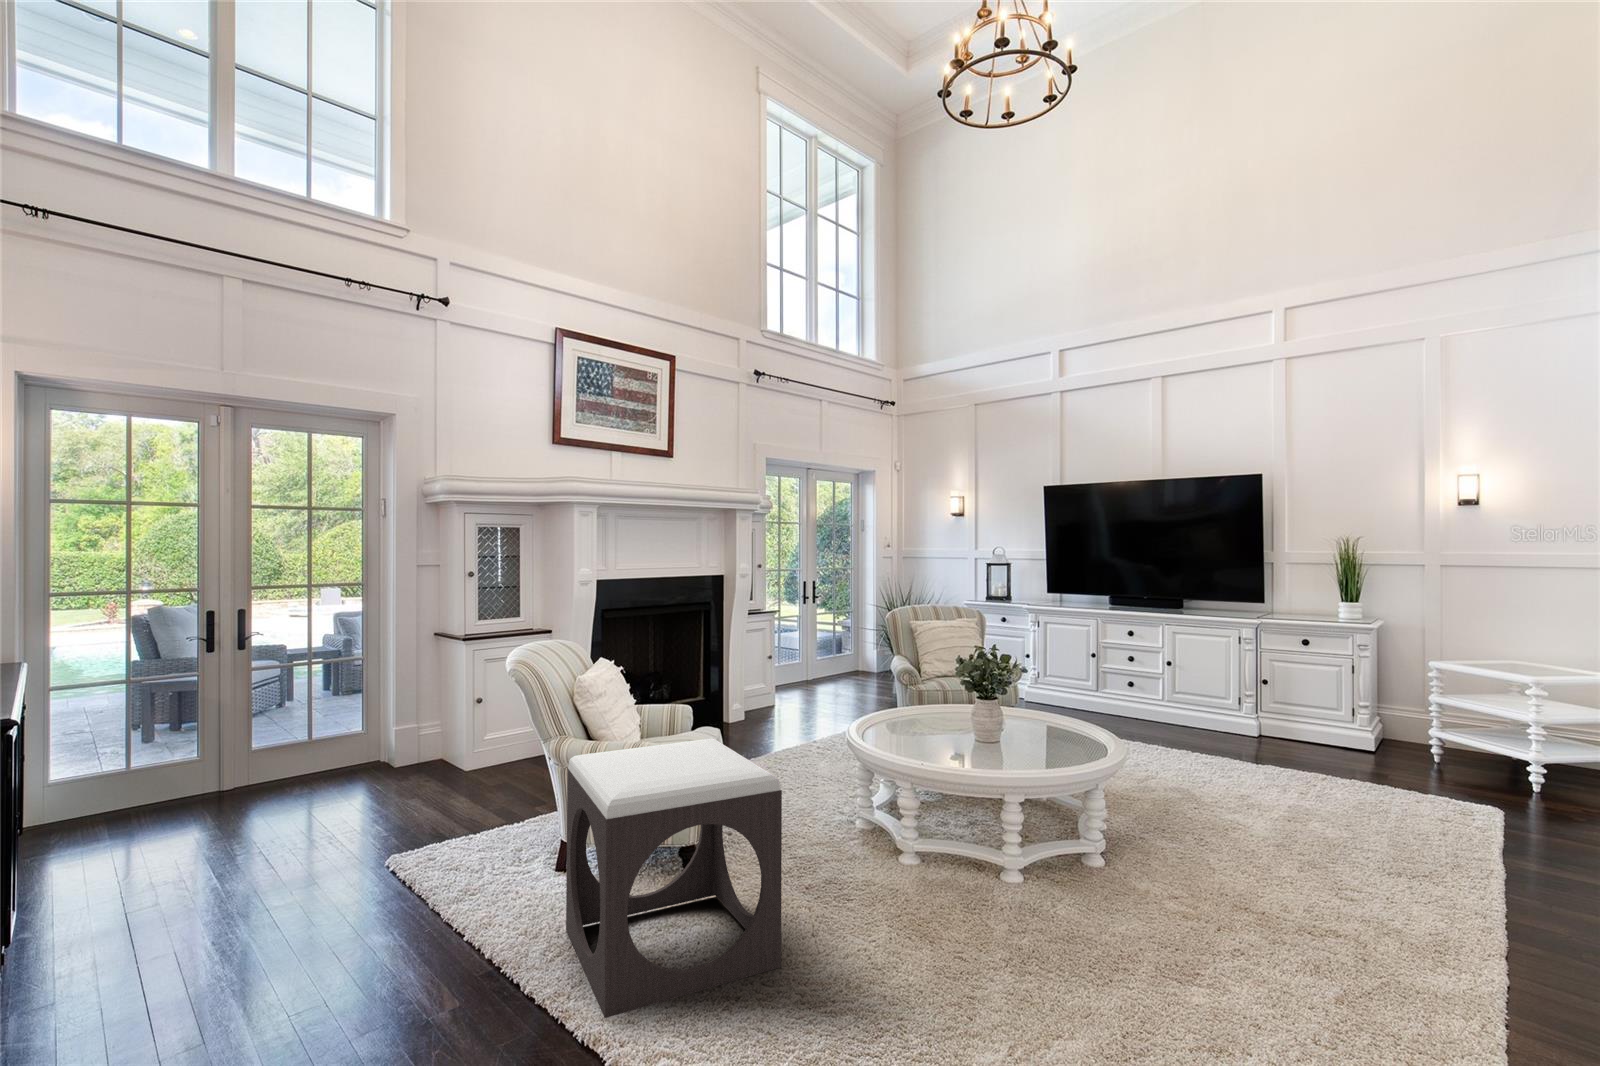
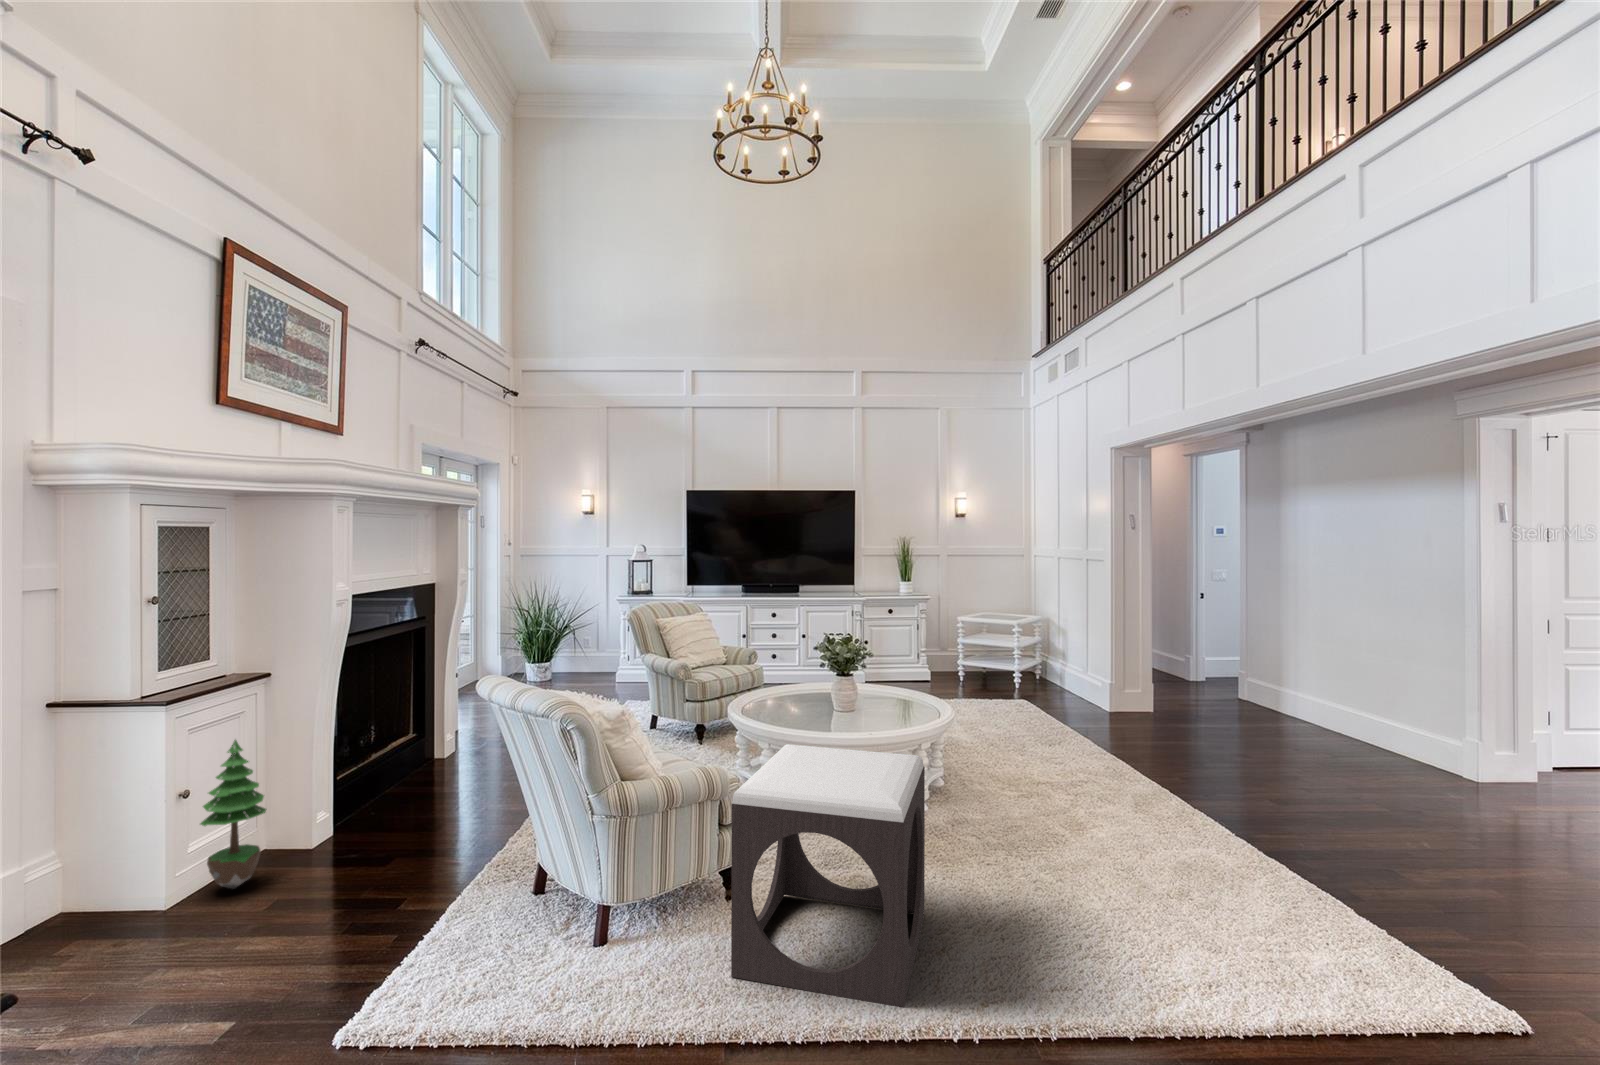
potted tree: none [479,668,518,770] -> present [200,740,267,889]

